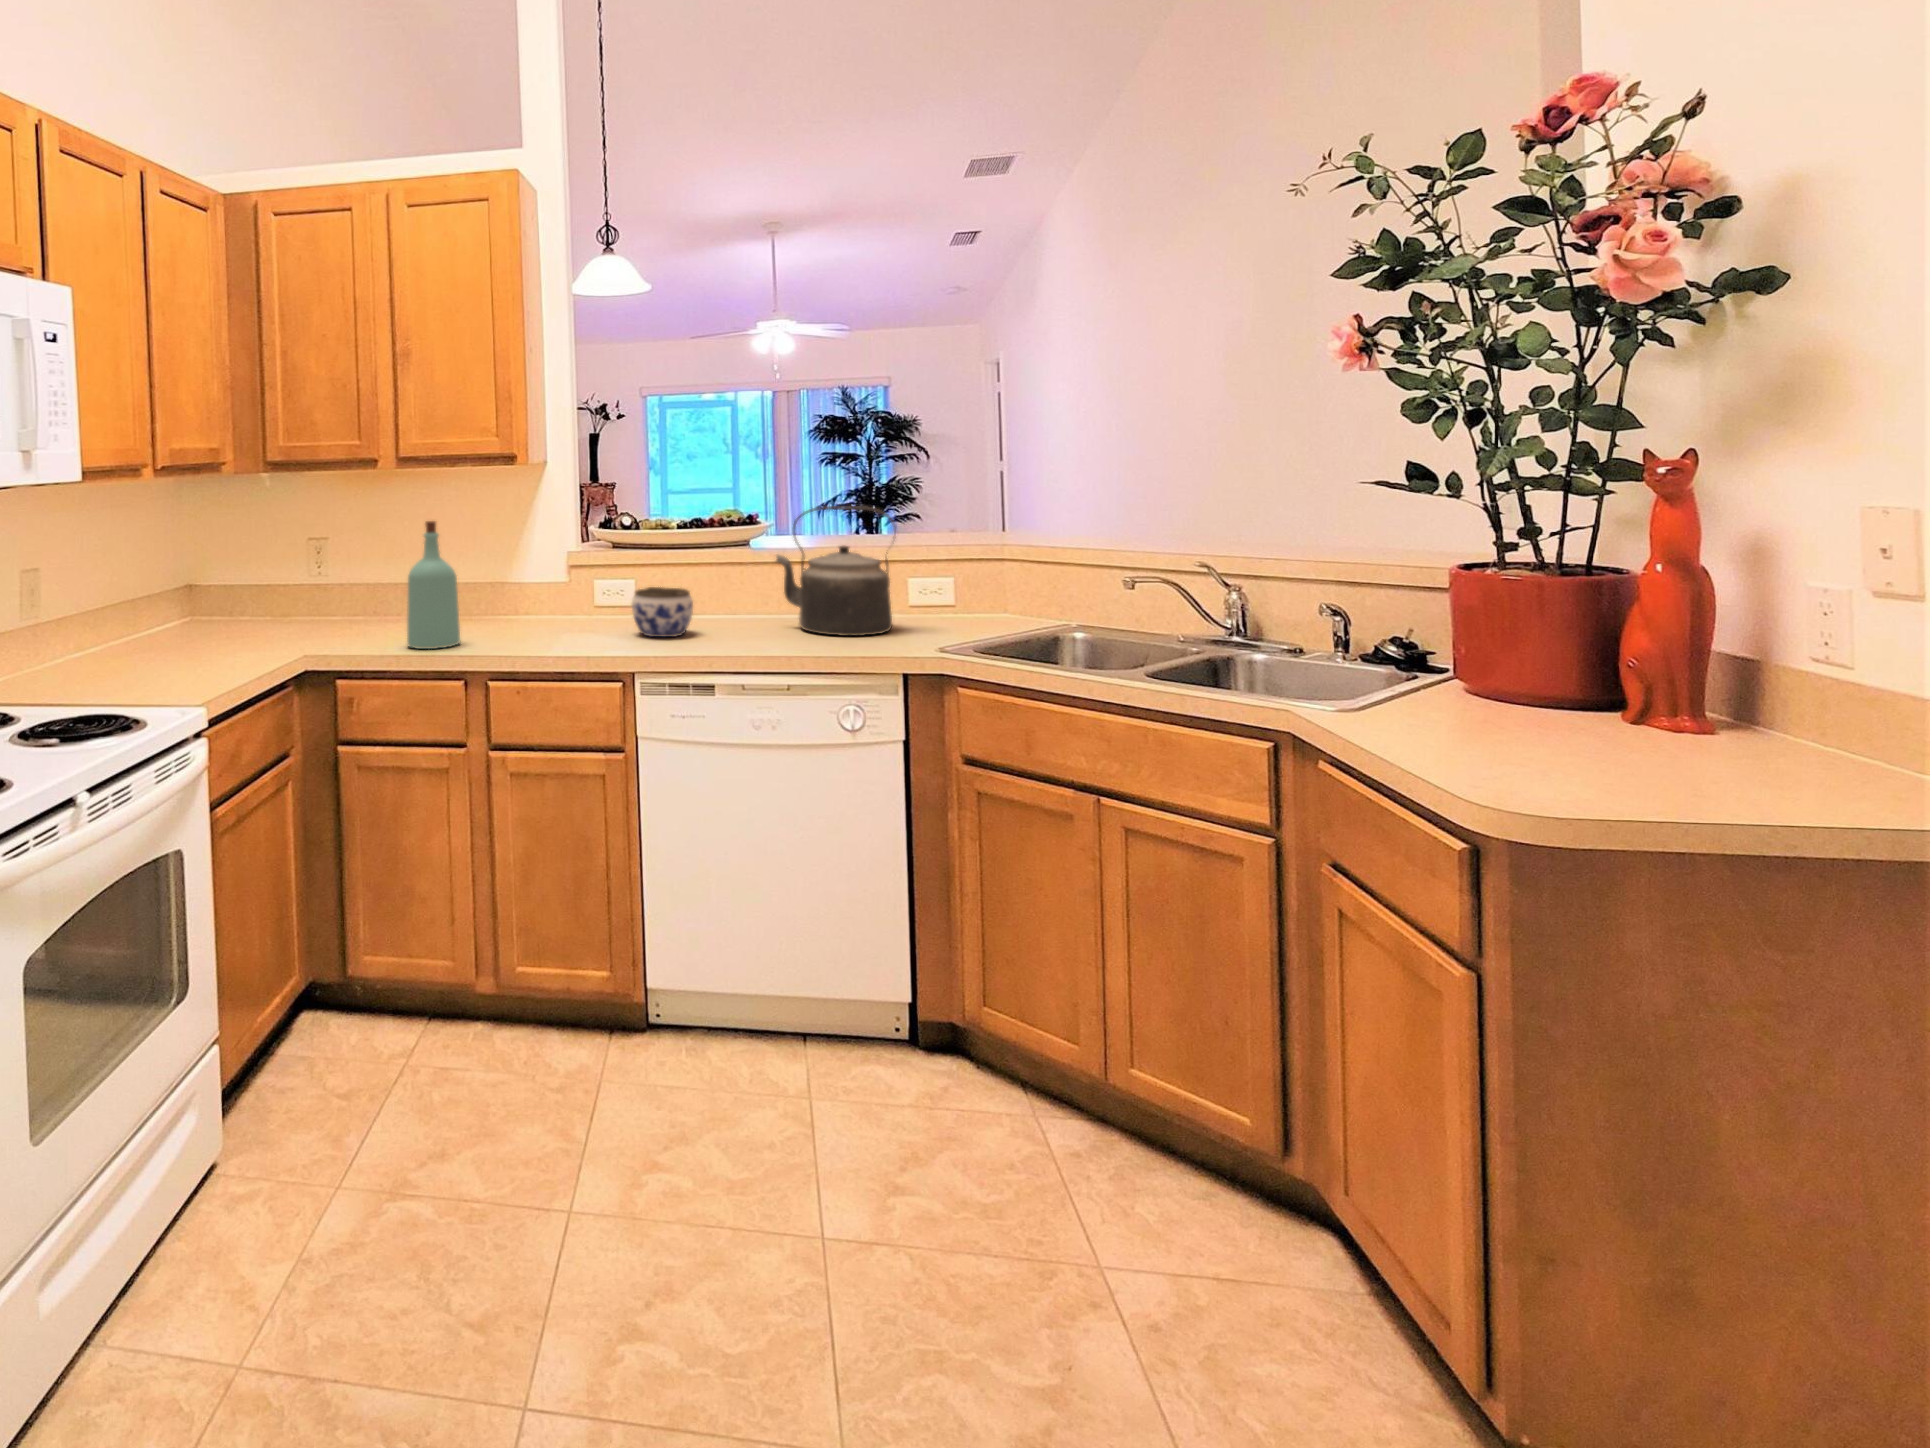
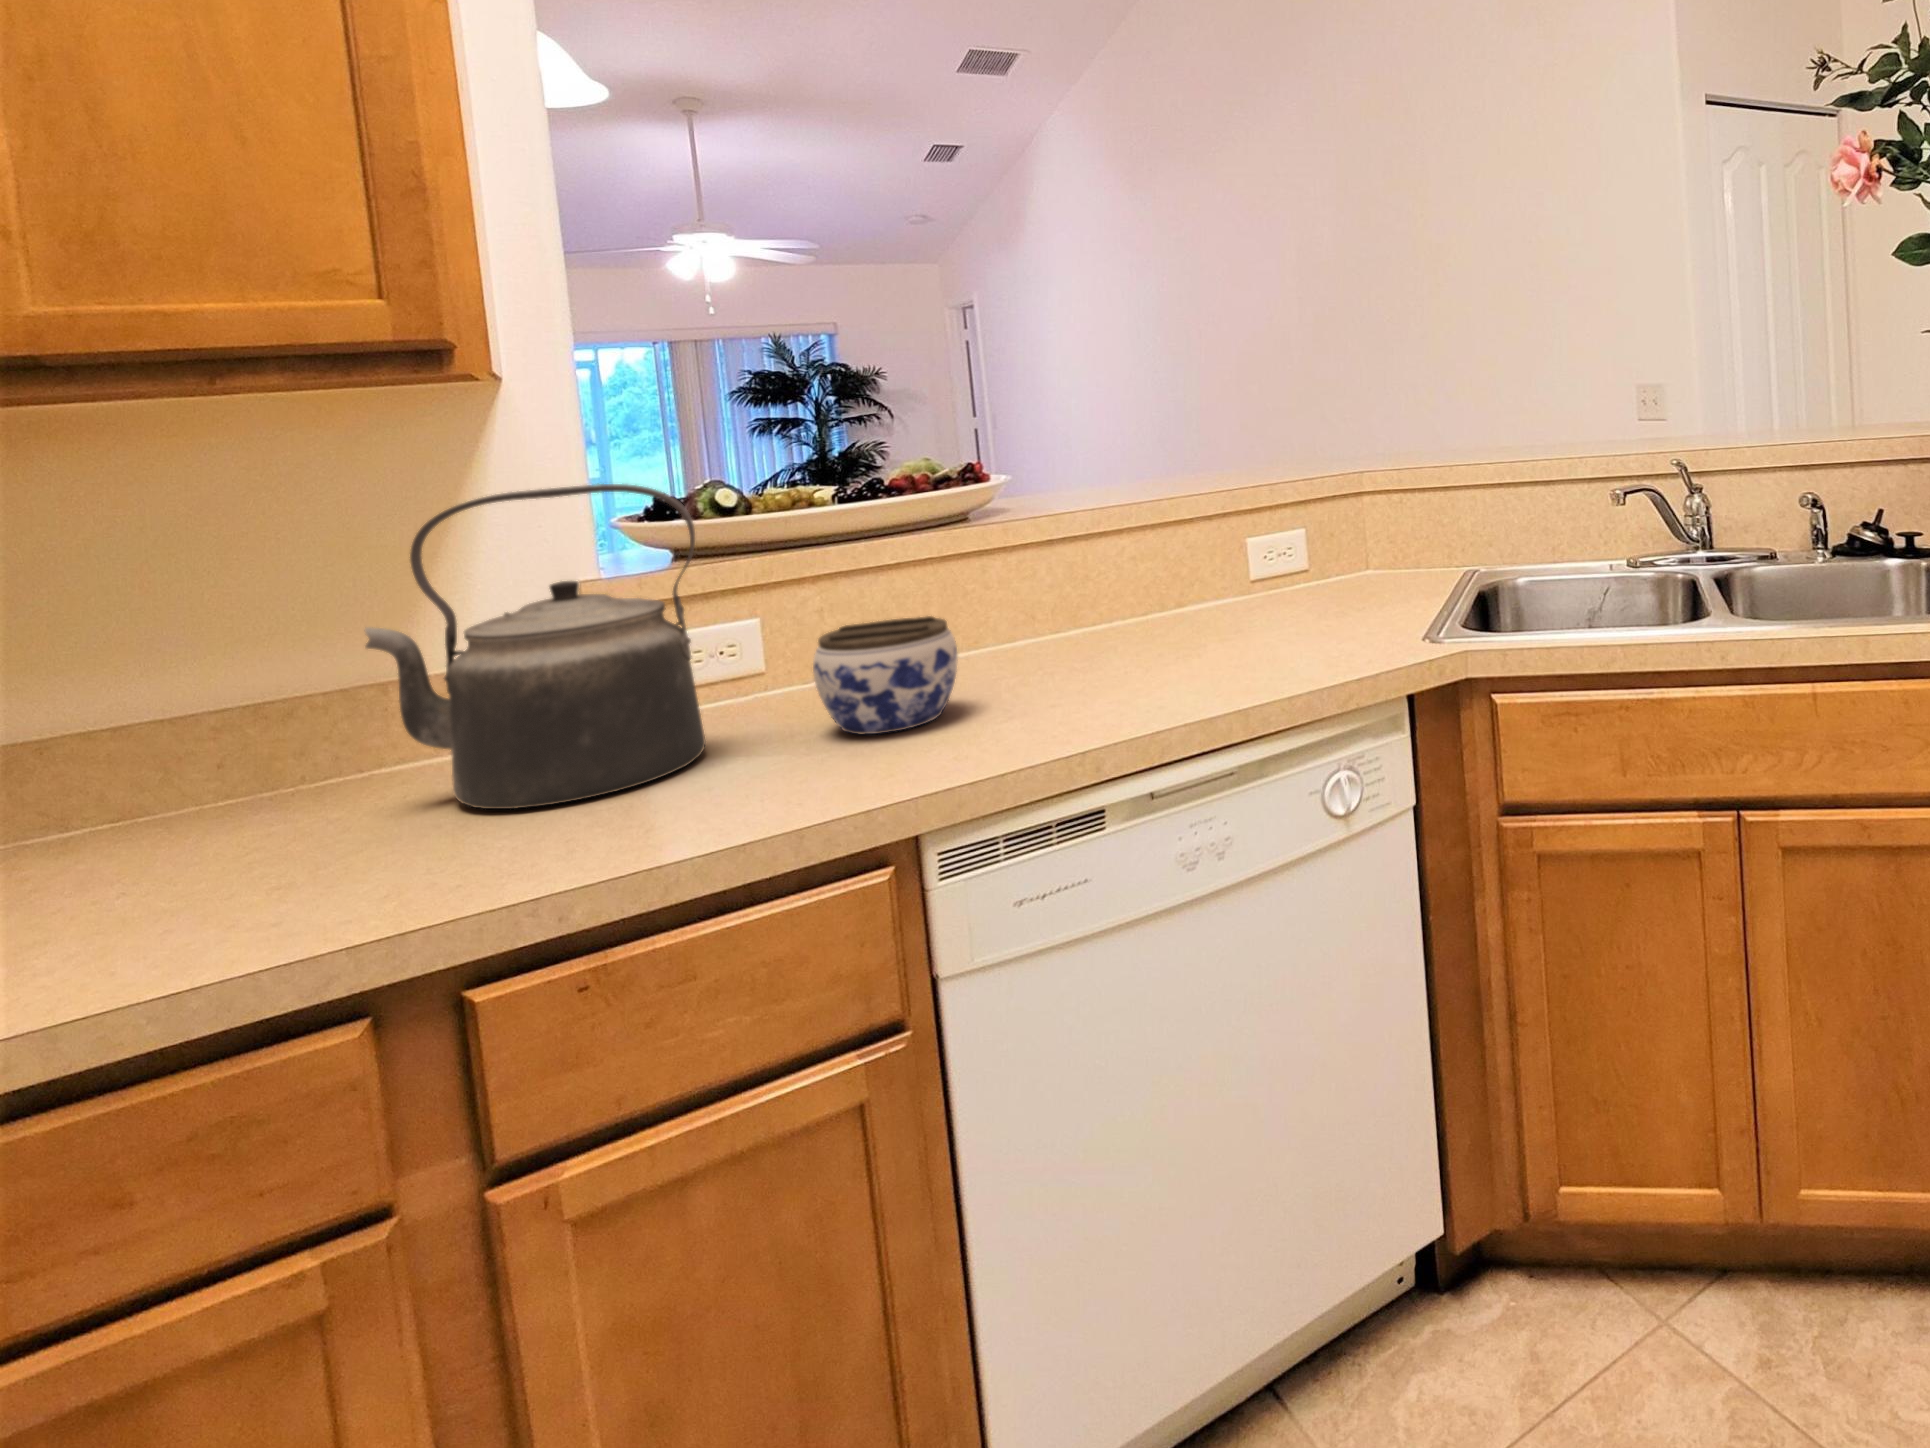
kettle: present [776,506,895,636] -> present [364,484,705,809]
bottle: present [407,521,460,649] -> none [79,540,325,955]

